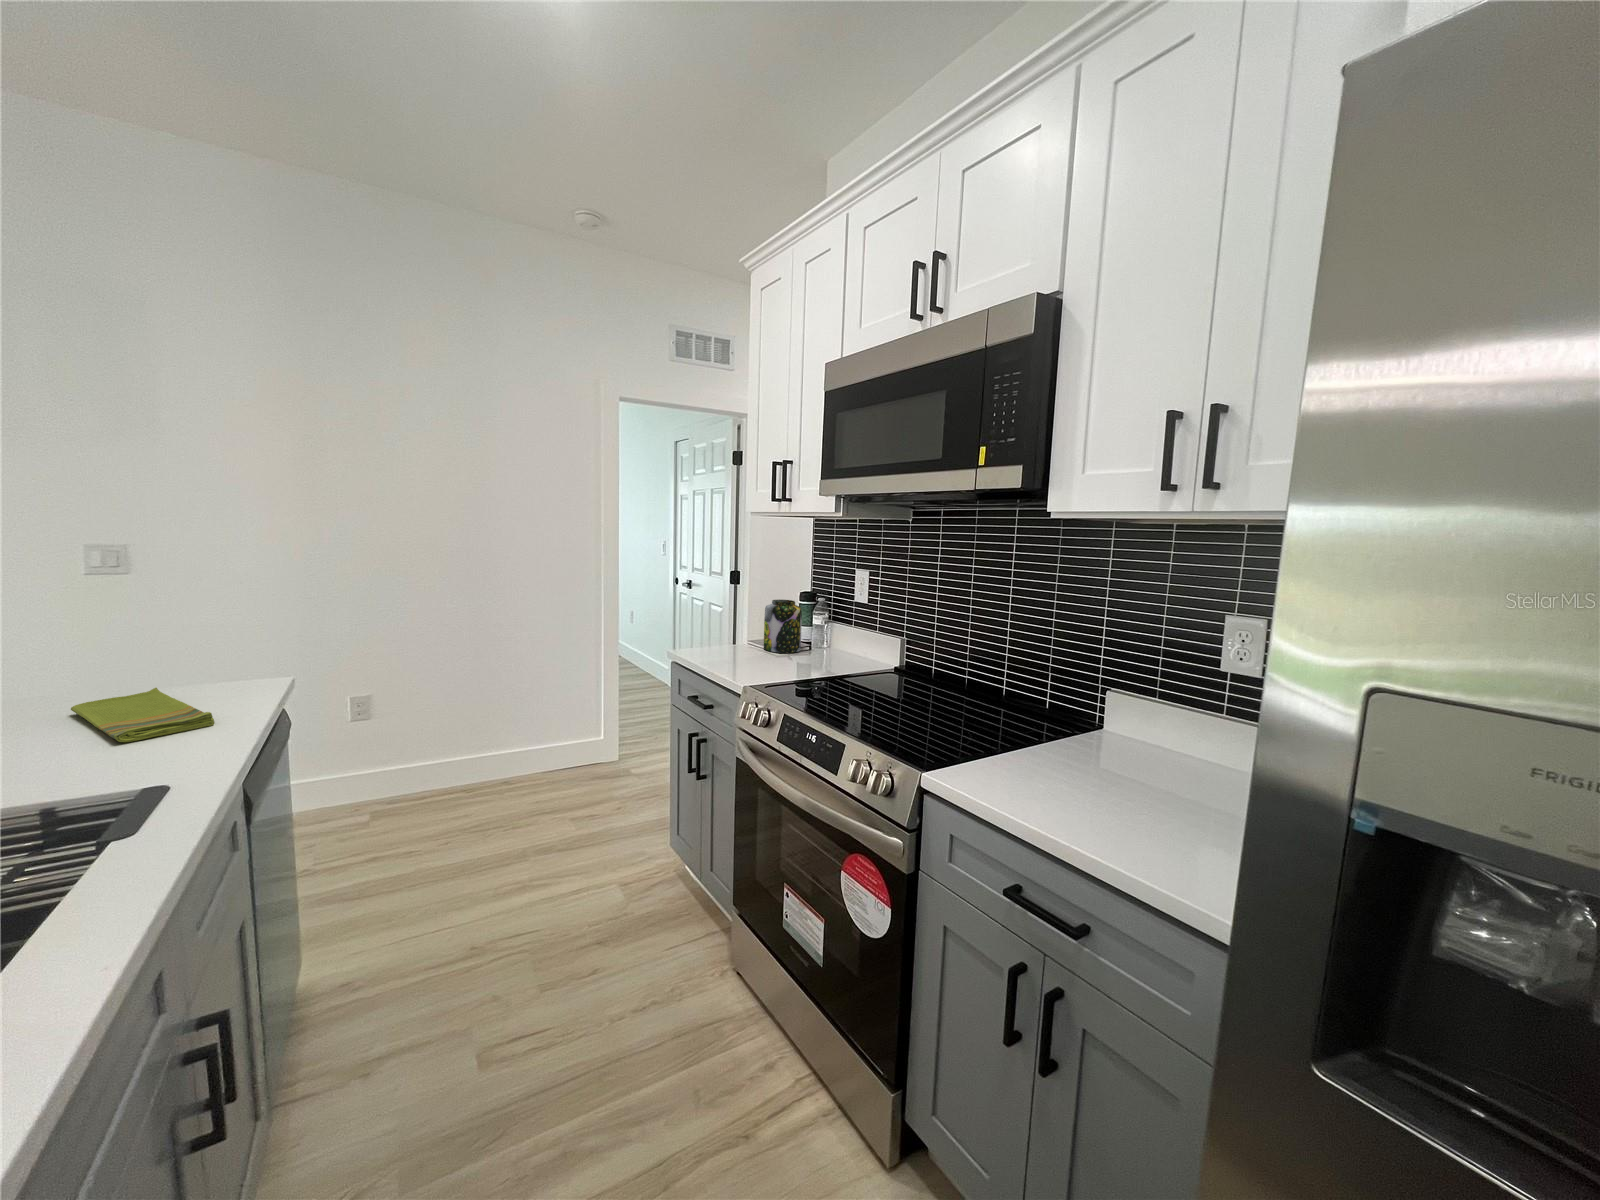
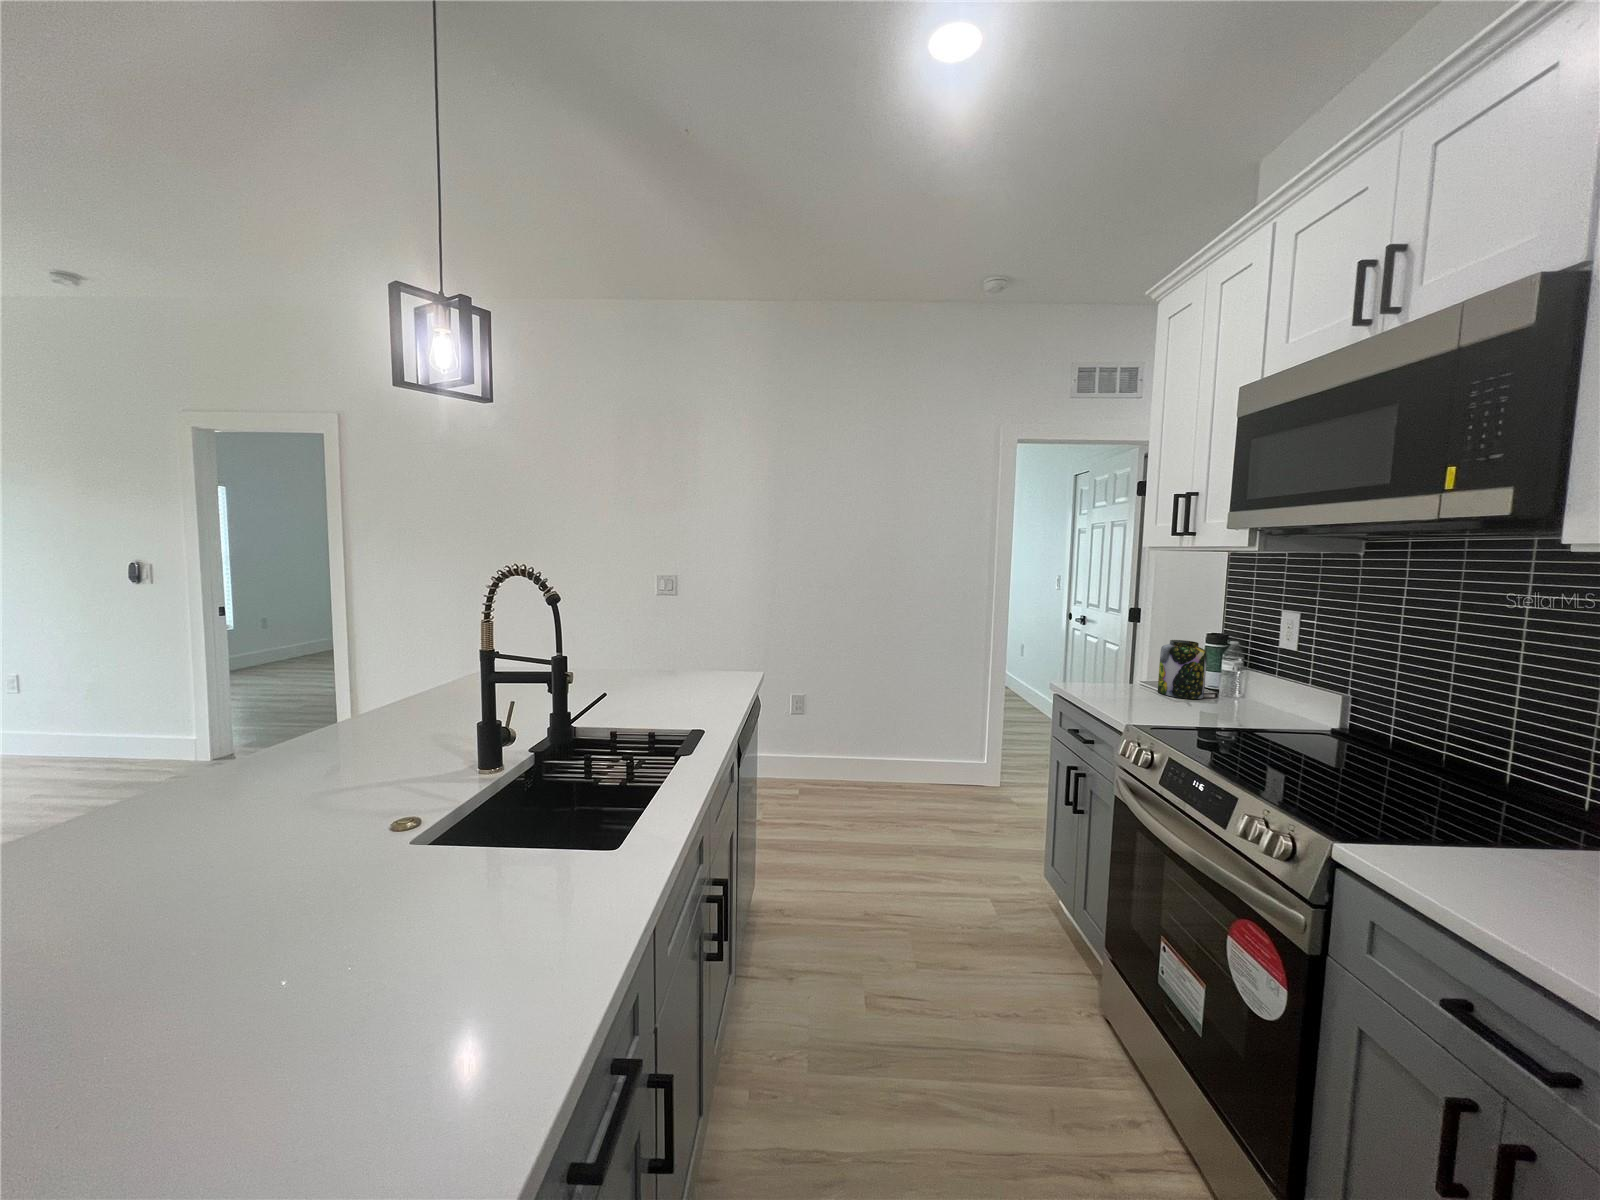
dish towel: present [71,688,215,742] -> none [649,670,719,702]

